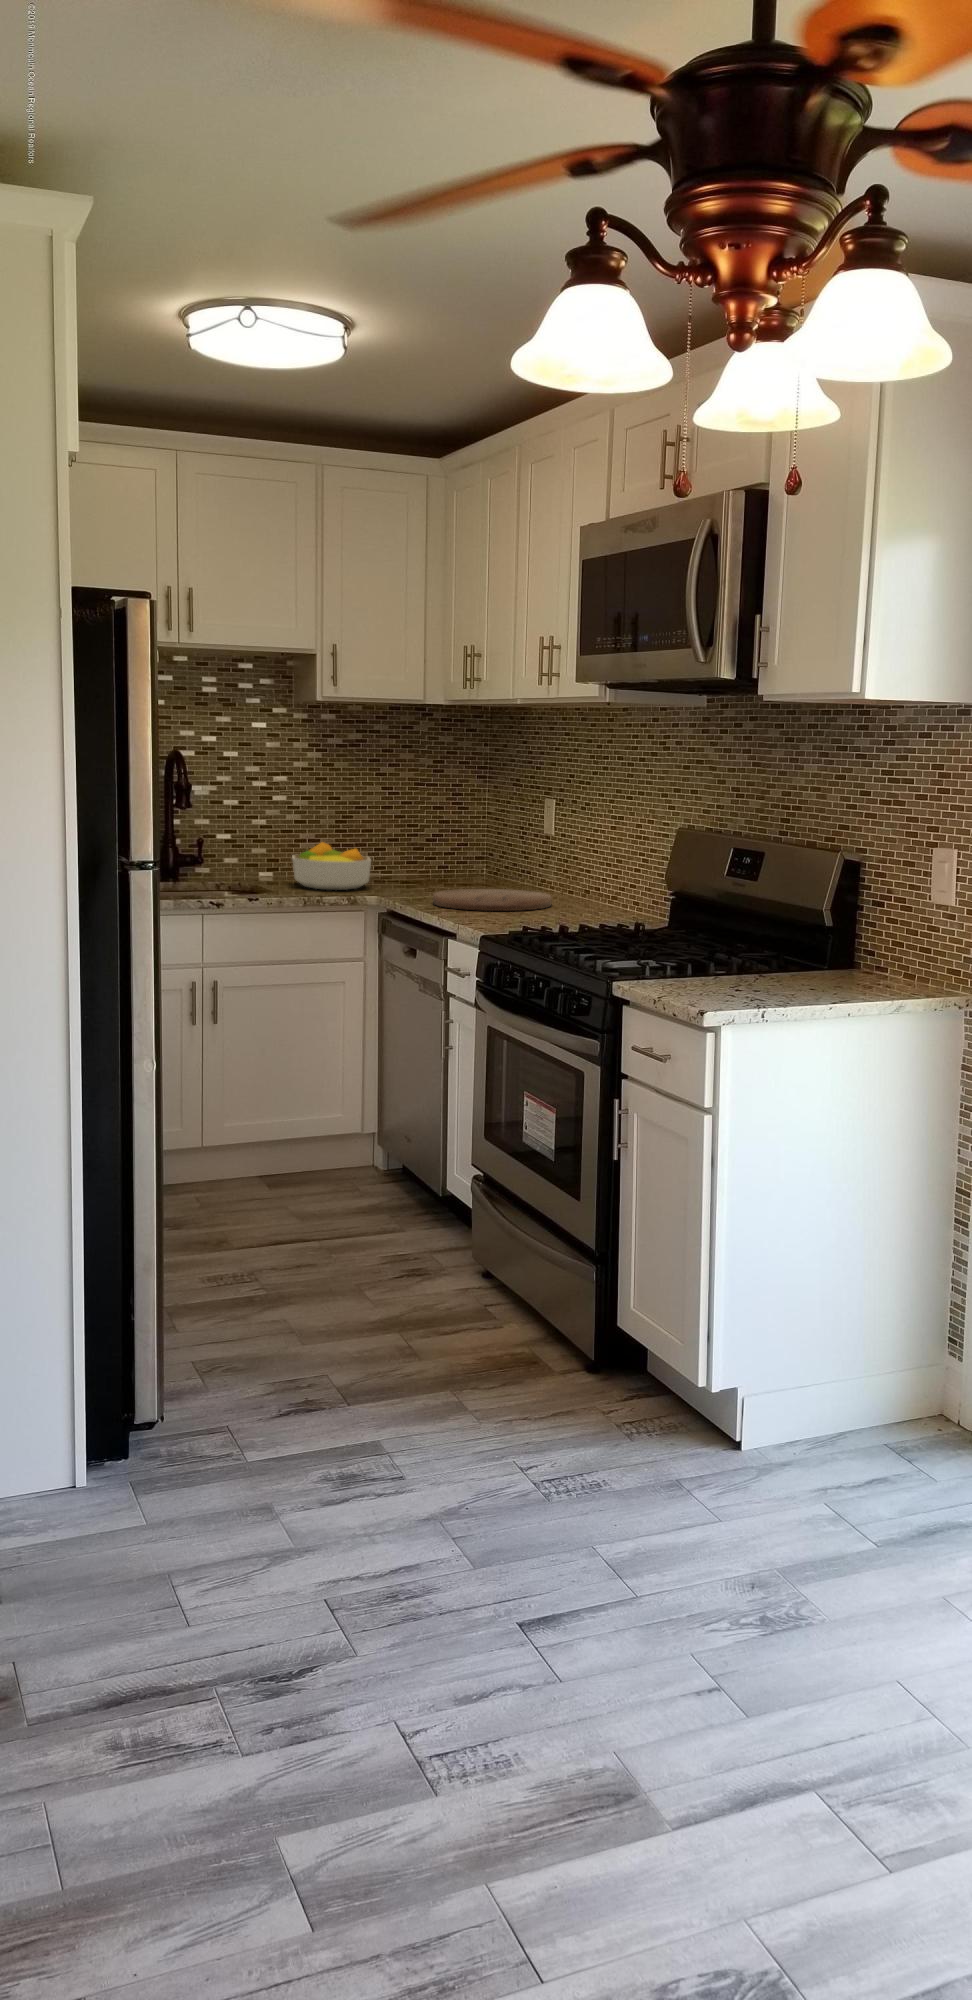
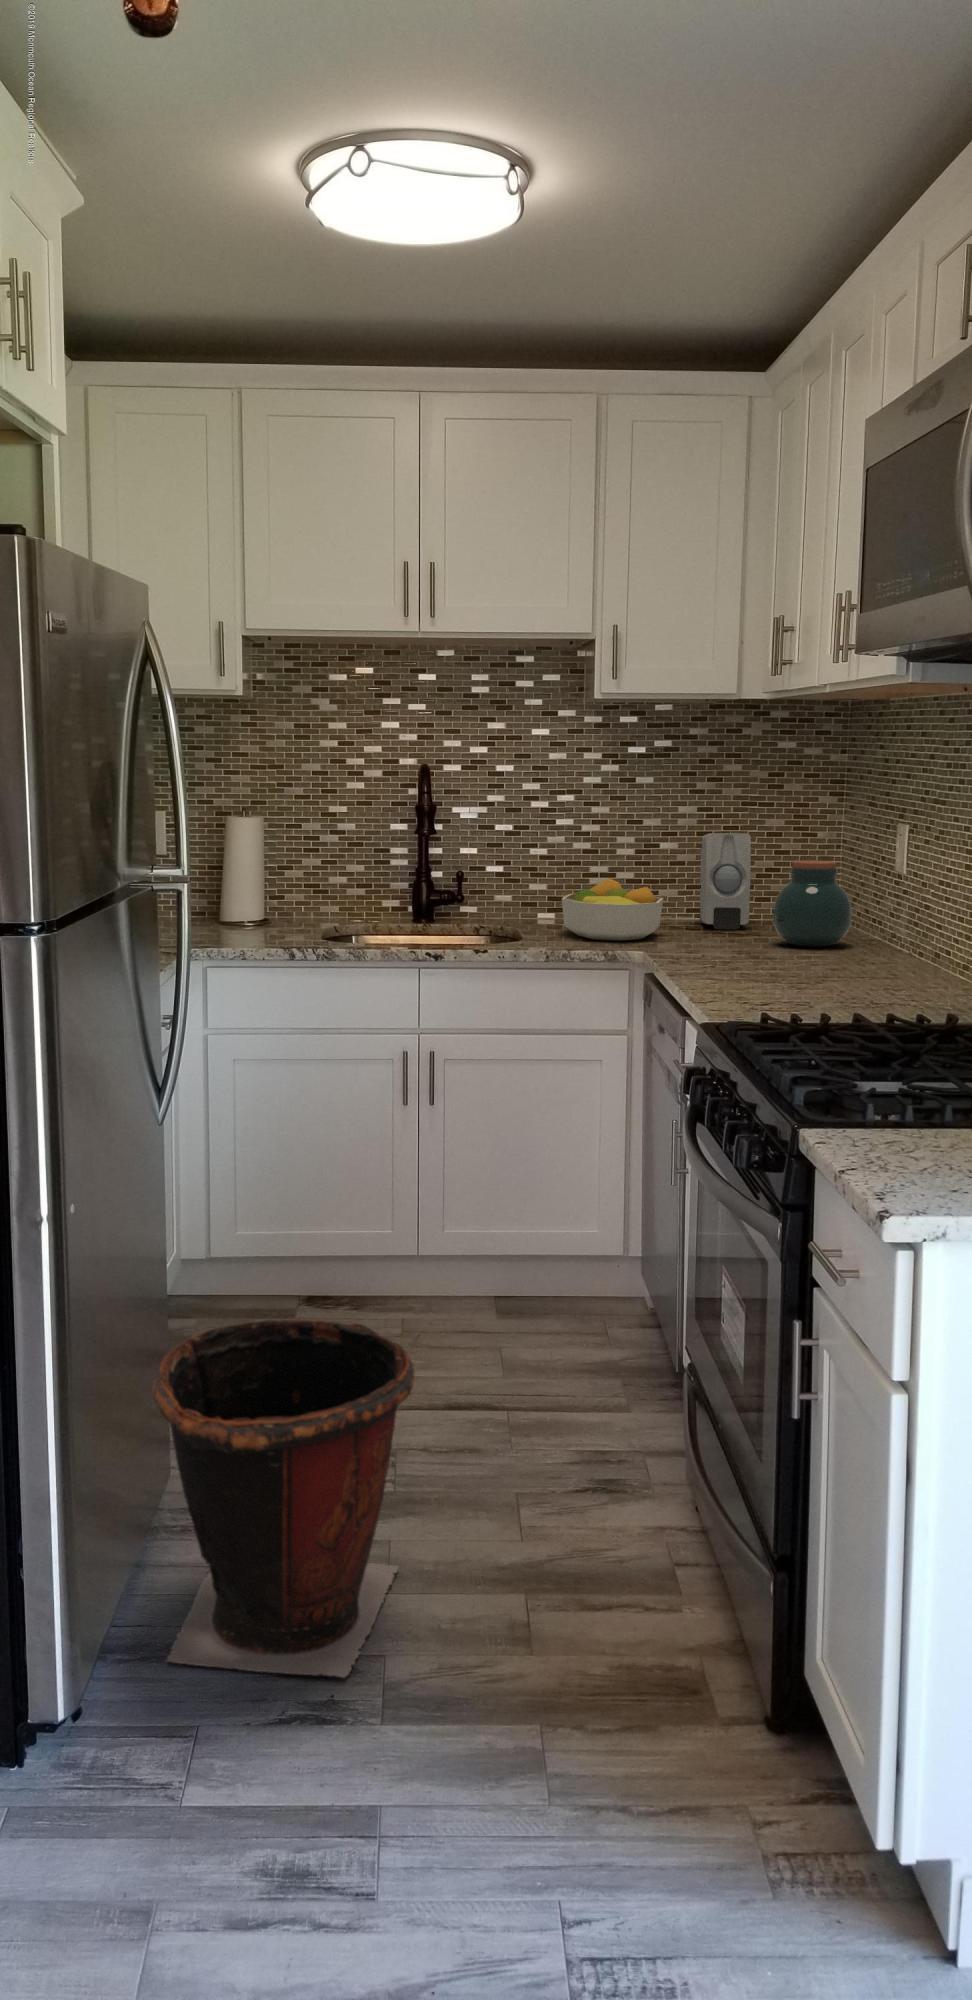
soap dispenser: none [382,806,427,880] -> present [700,833,751,929]
jar: none [458,826,514,890] -> present [773,860,852,947]
cutting board: present [433,889,551,911] -> none [709,945,875,979]
waste bin: none [156,1143,338,1395] -> present [152,1320,420,1678]

